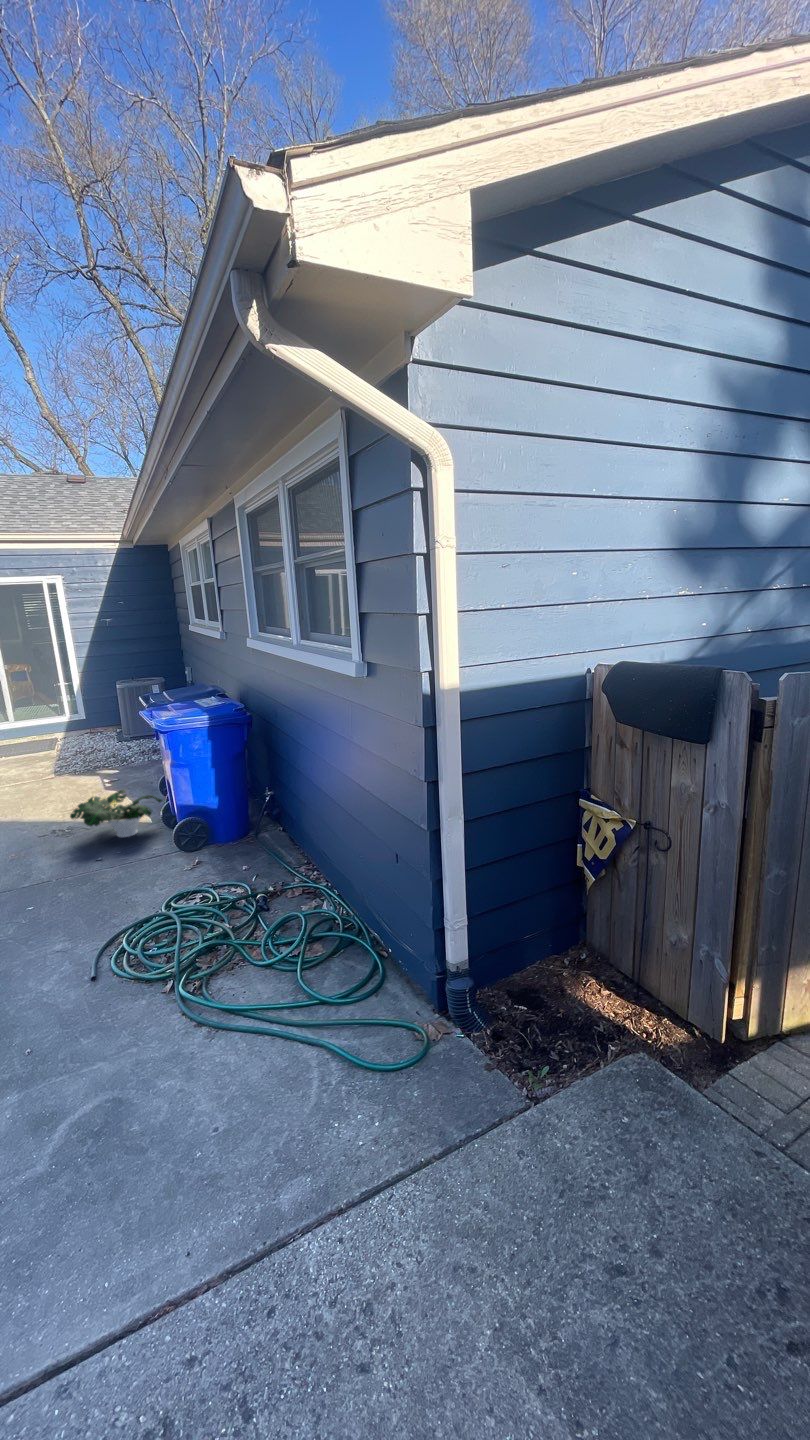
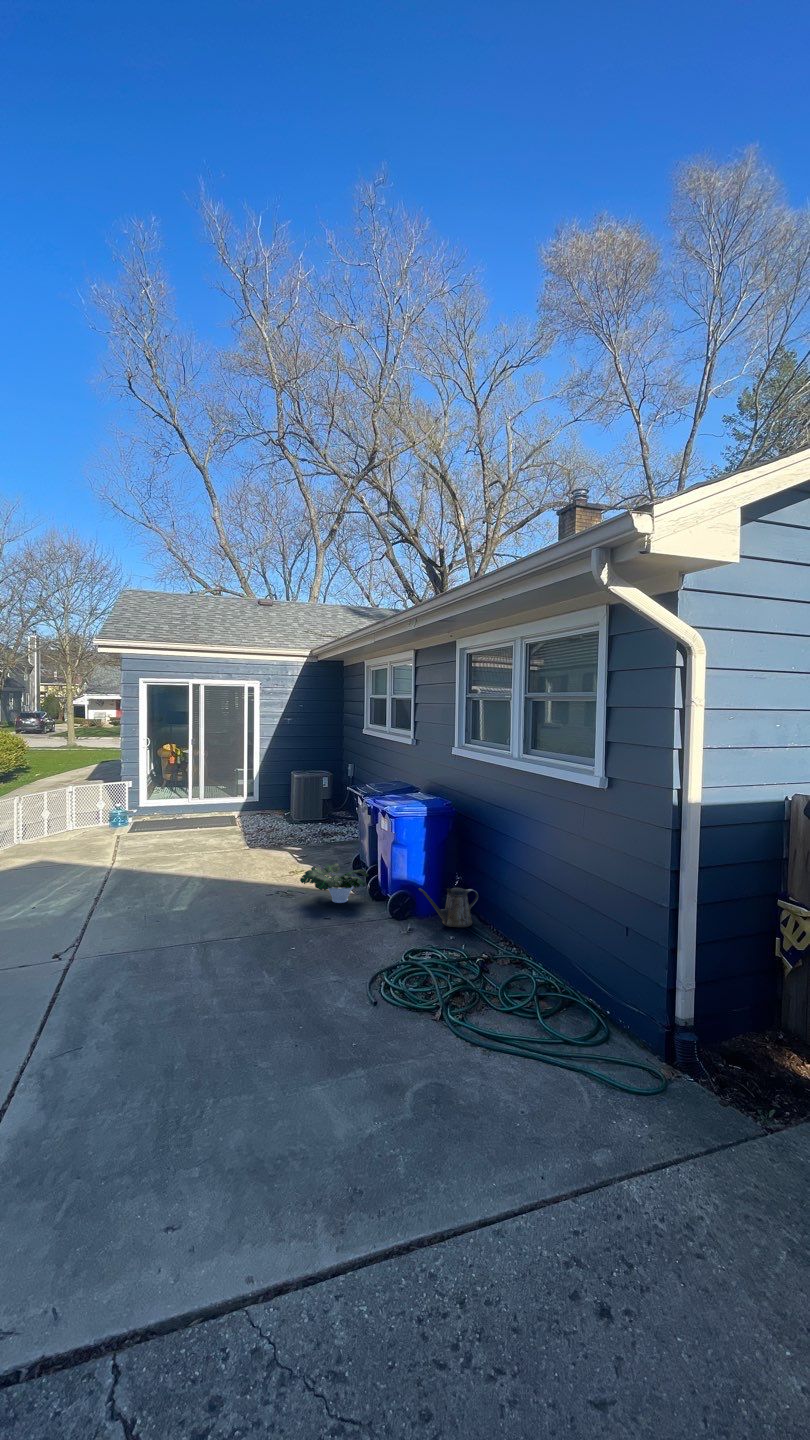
watering can: none [201,807,282,854] -> present [418,888,478,927]

